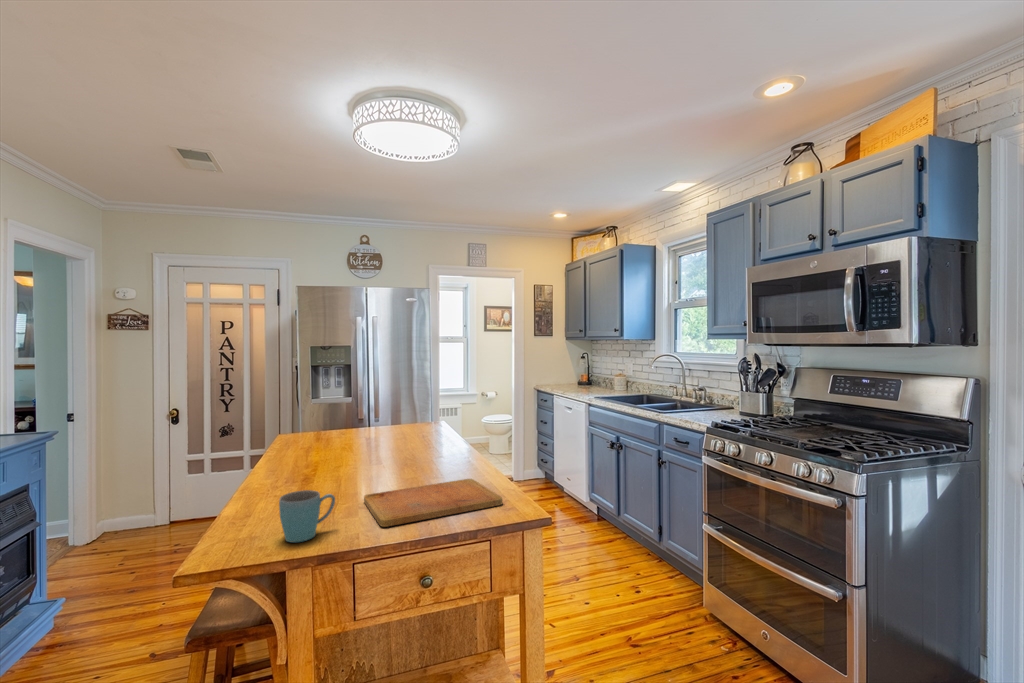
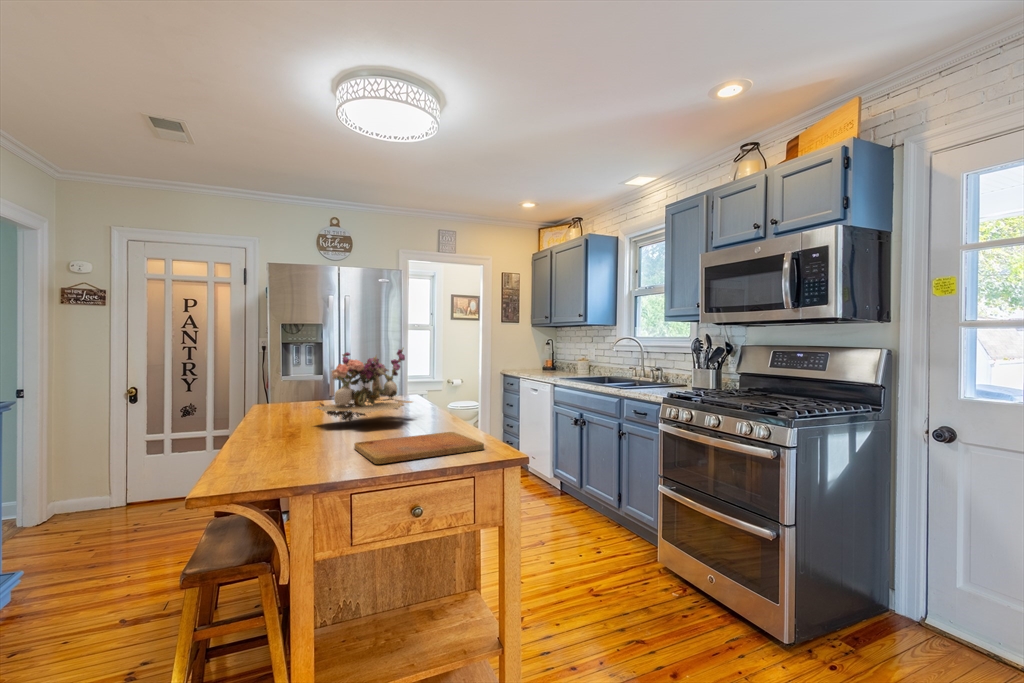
flower arrangement: none [327,380,434,463] -> present [314,348,412,422]
mug: present [279,490,335,542] -> none [282,430,333,475]

